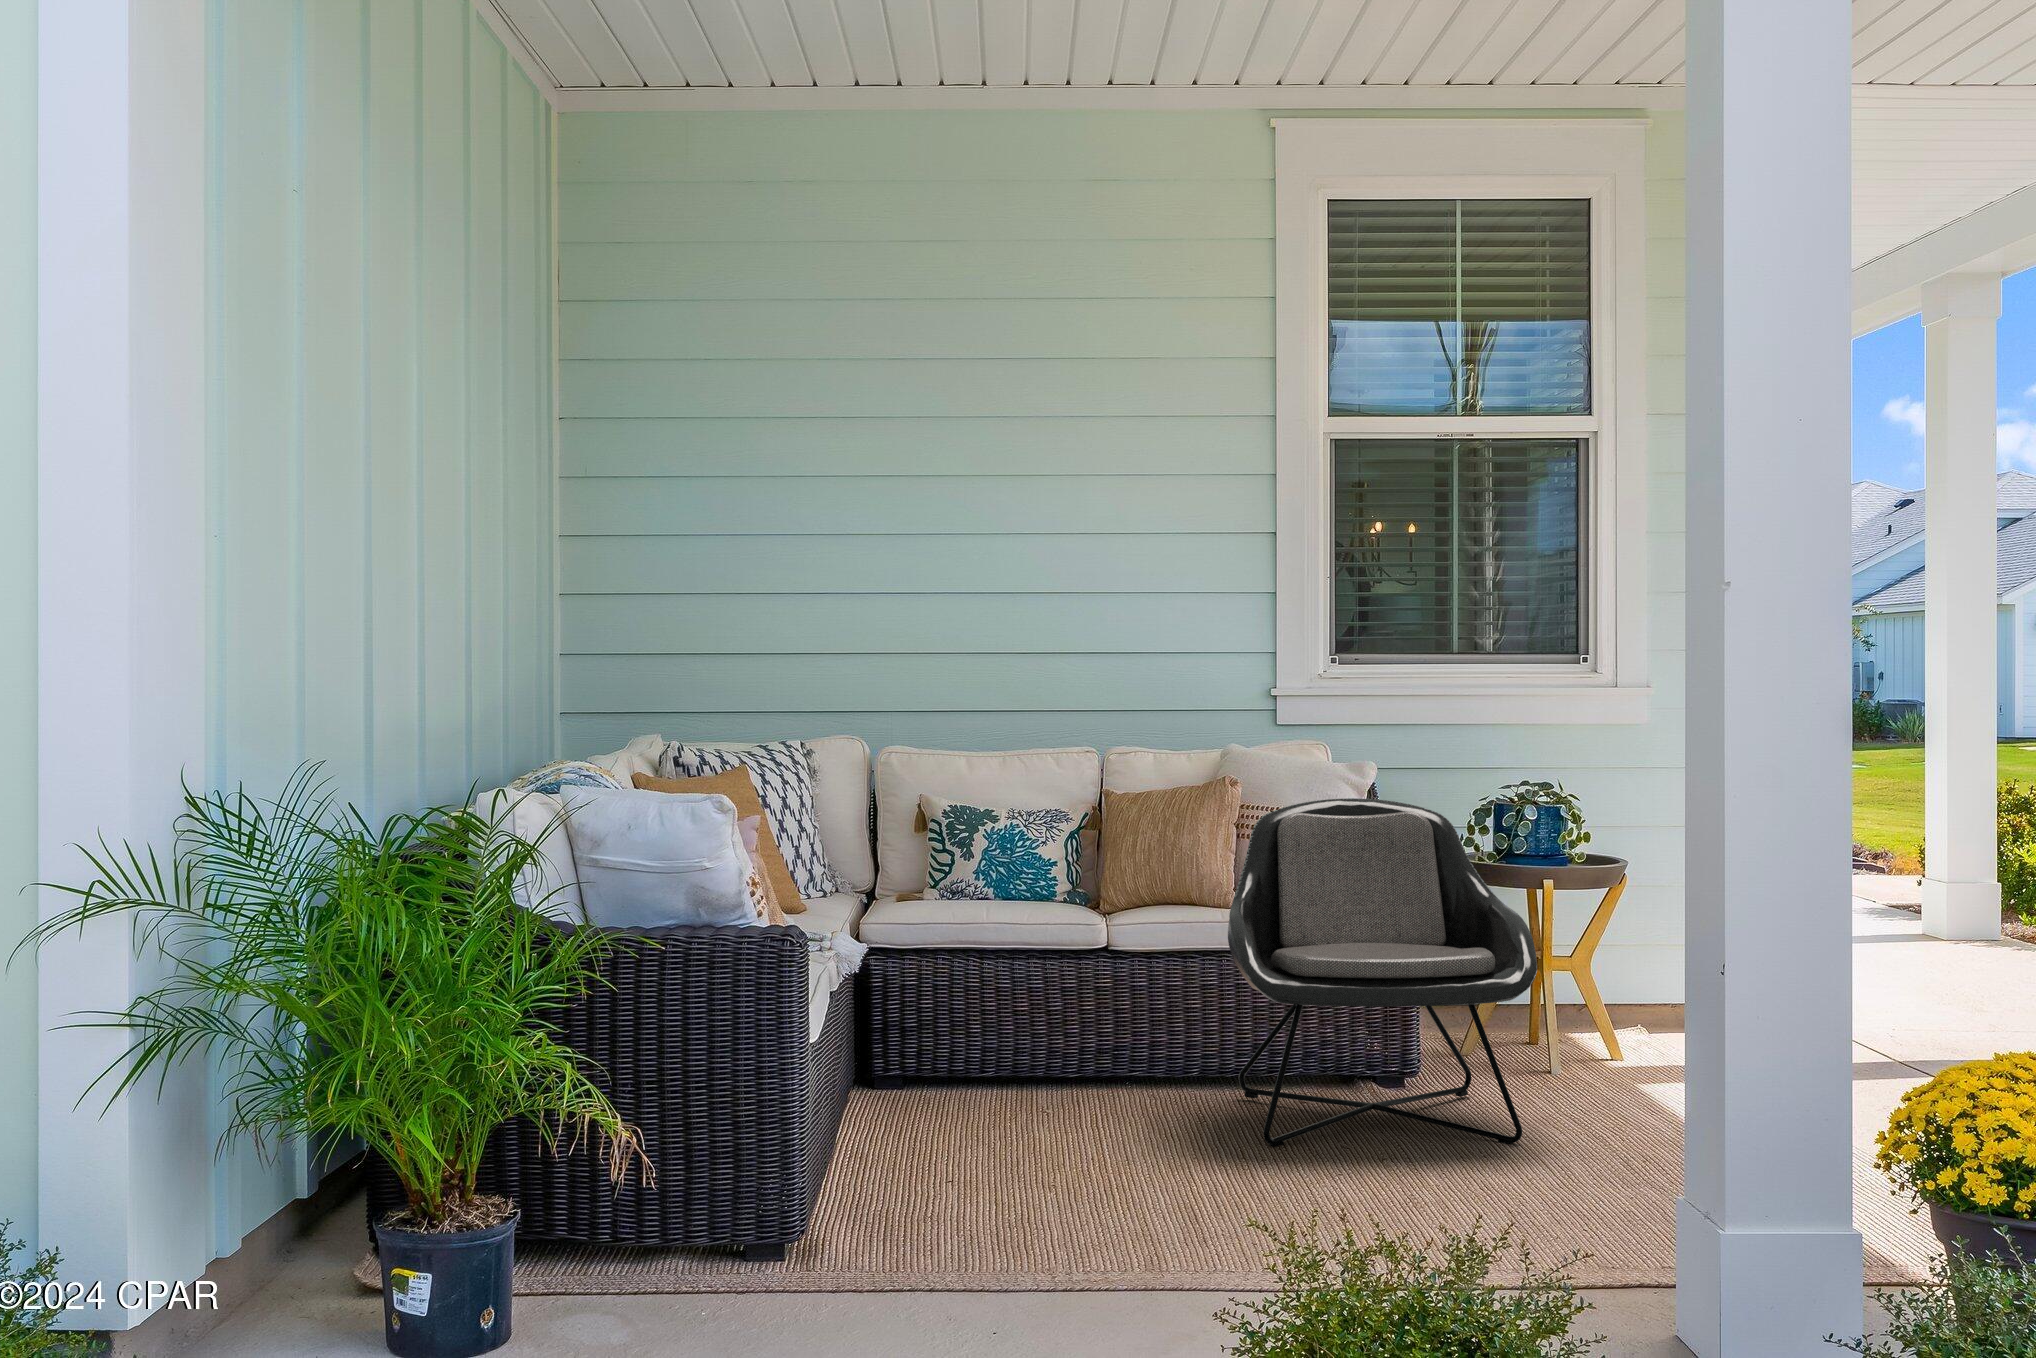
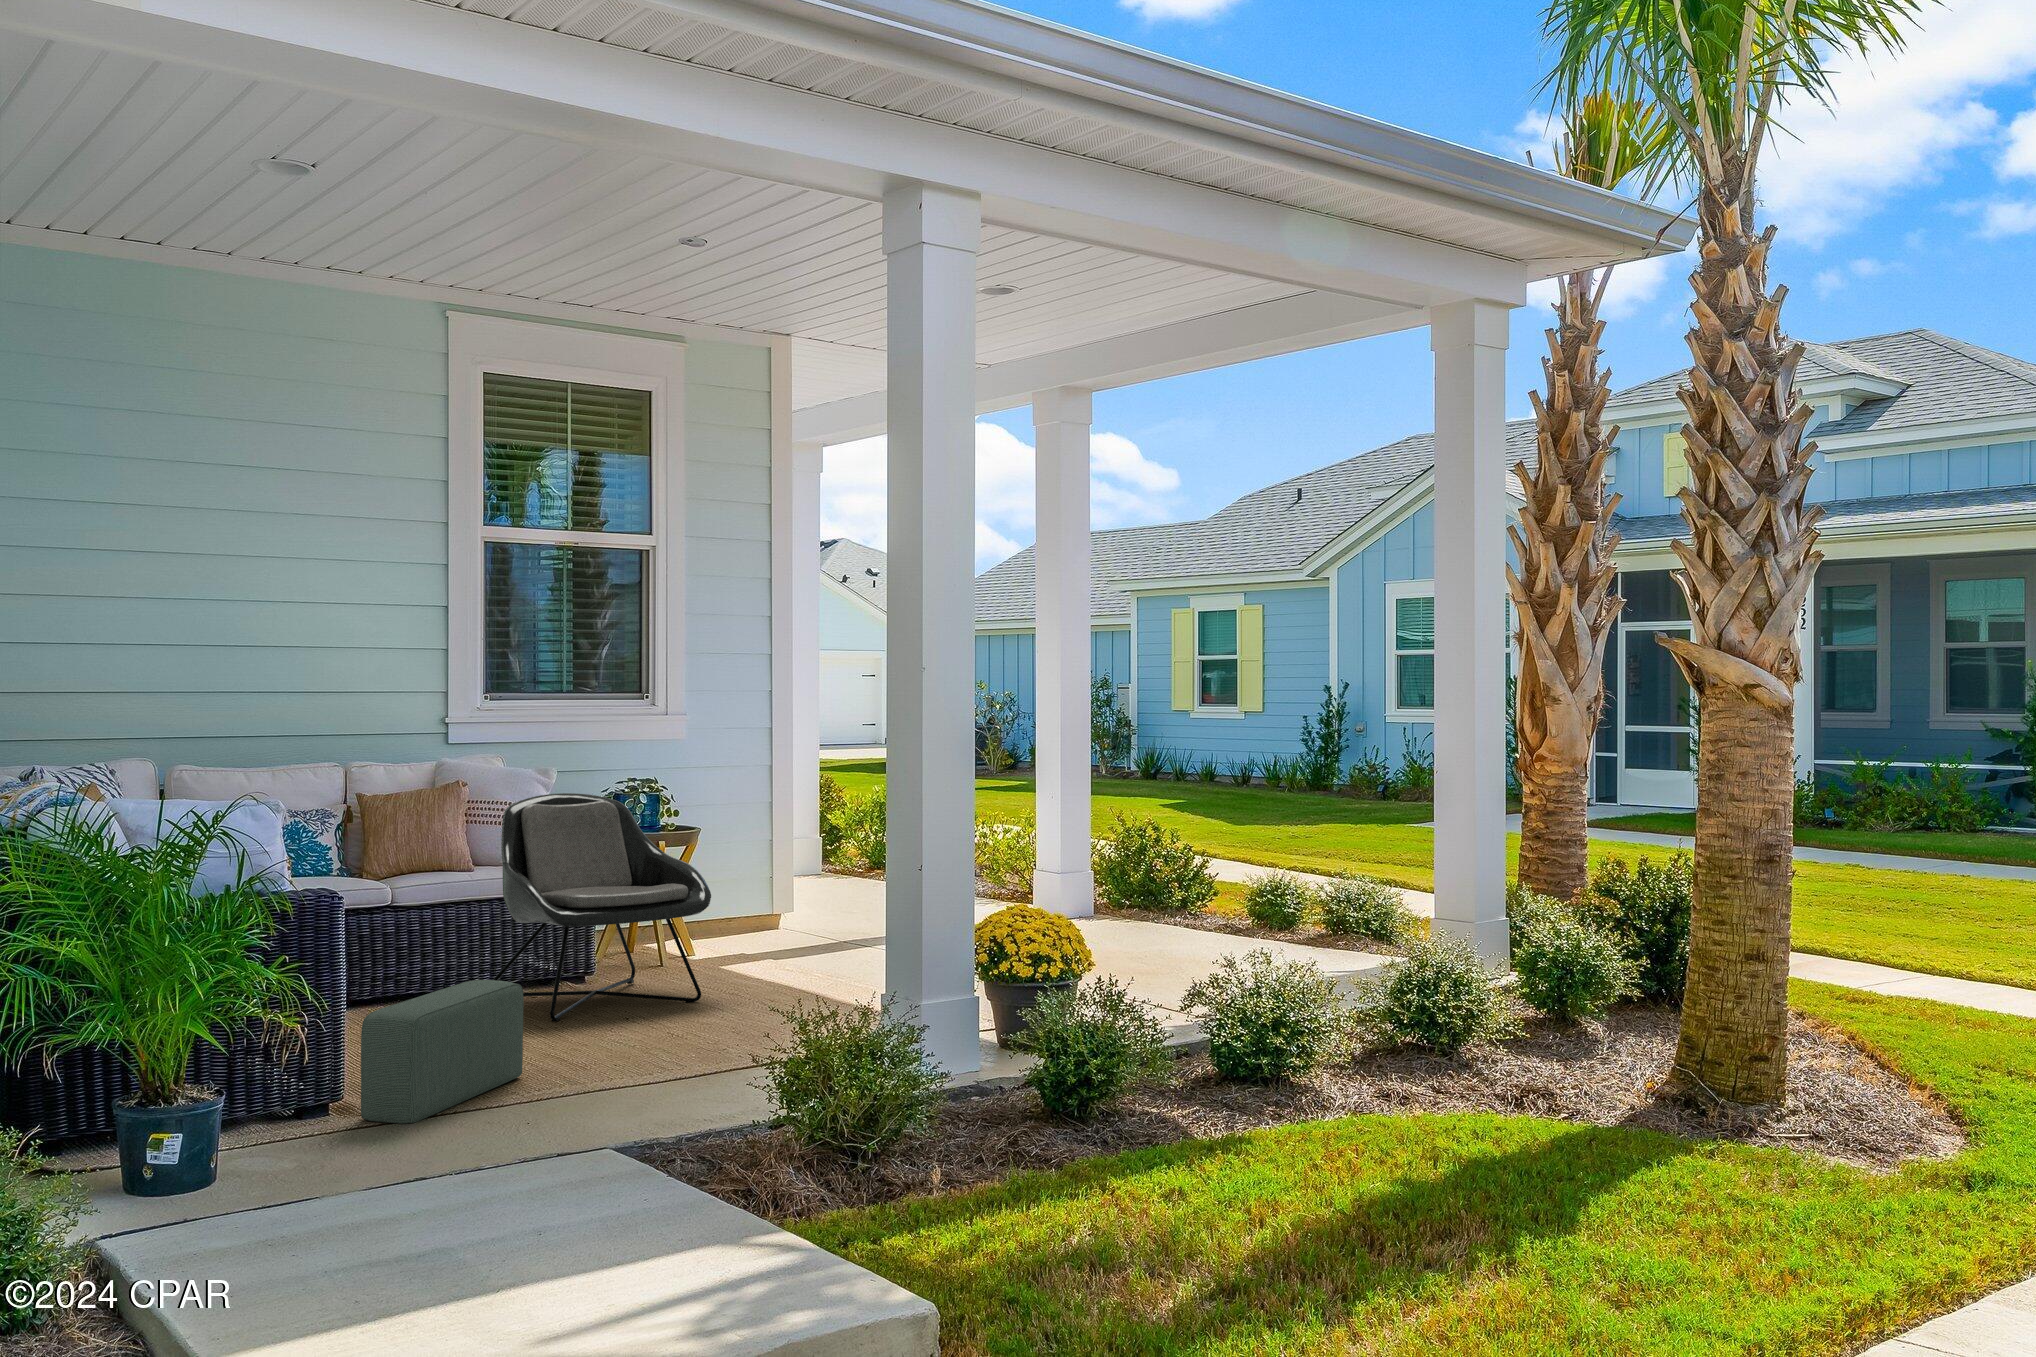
pouf: none [790,1079,1088,1294] -> present [361,980,524,1124]

